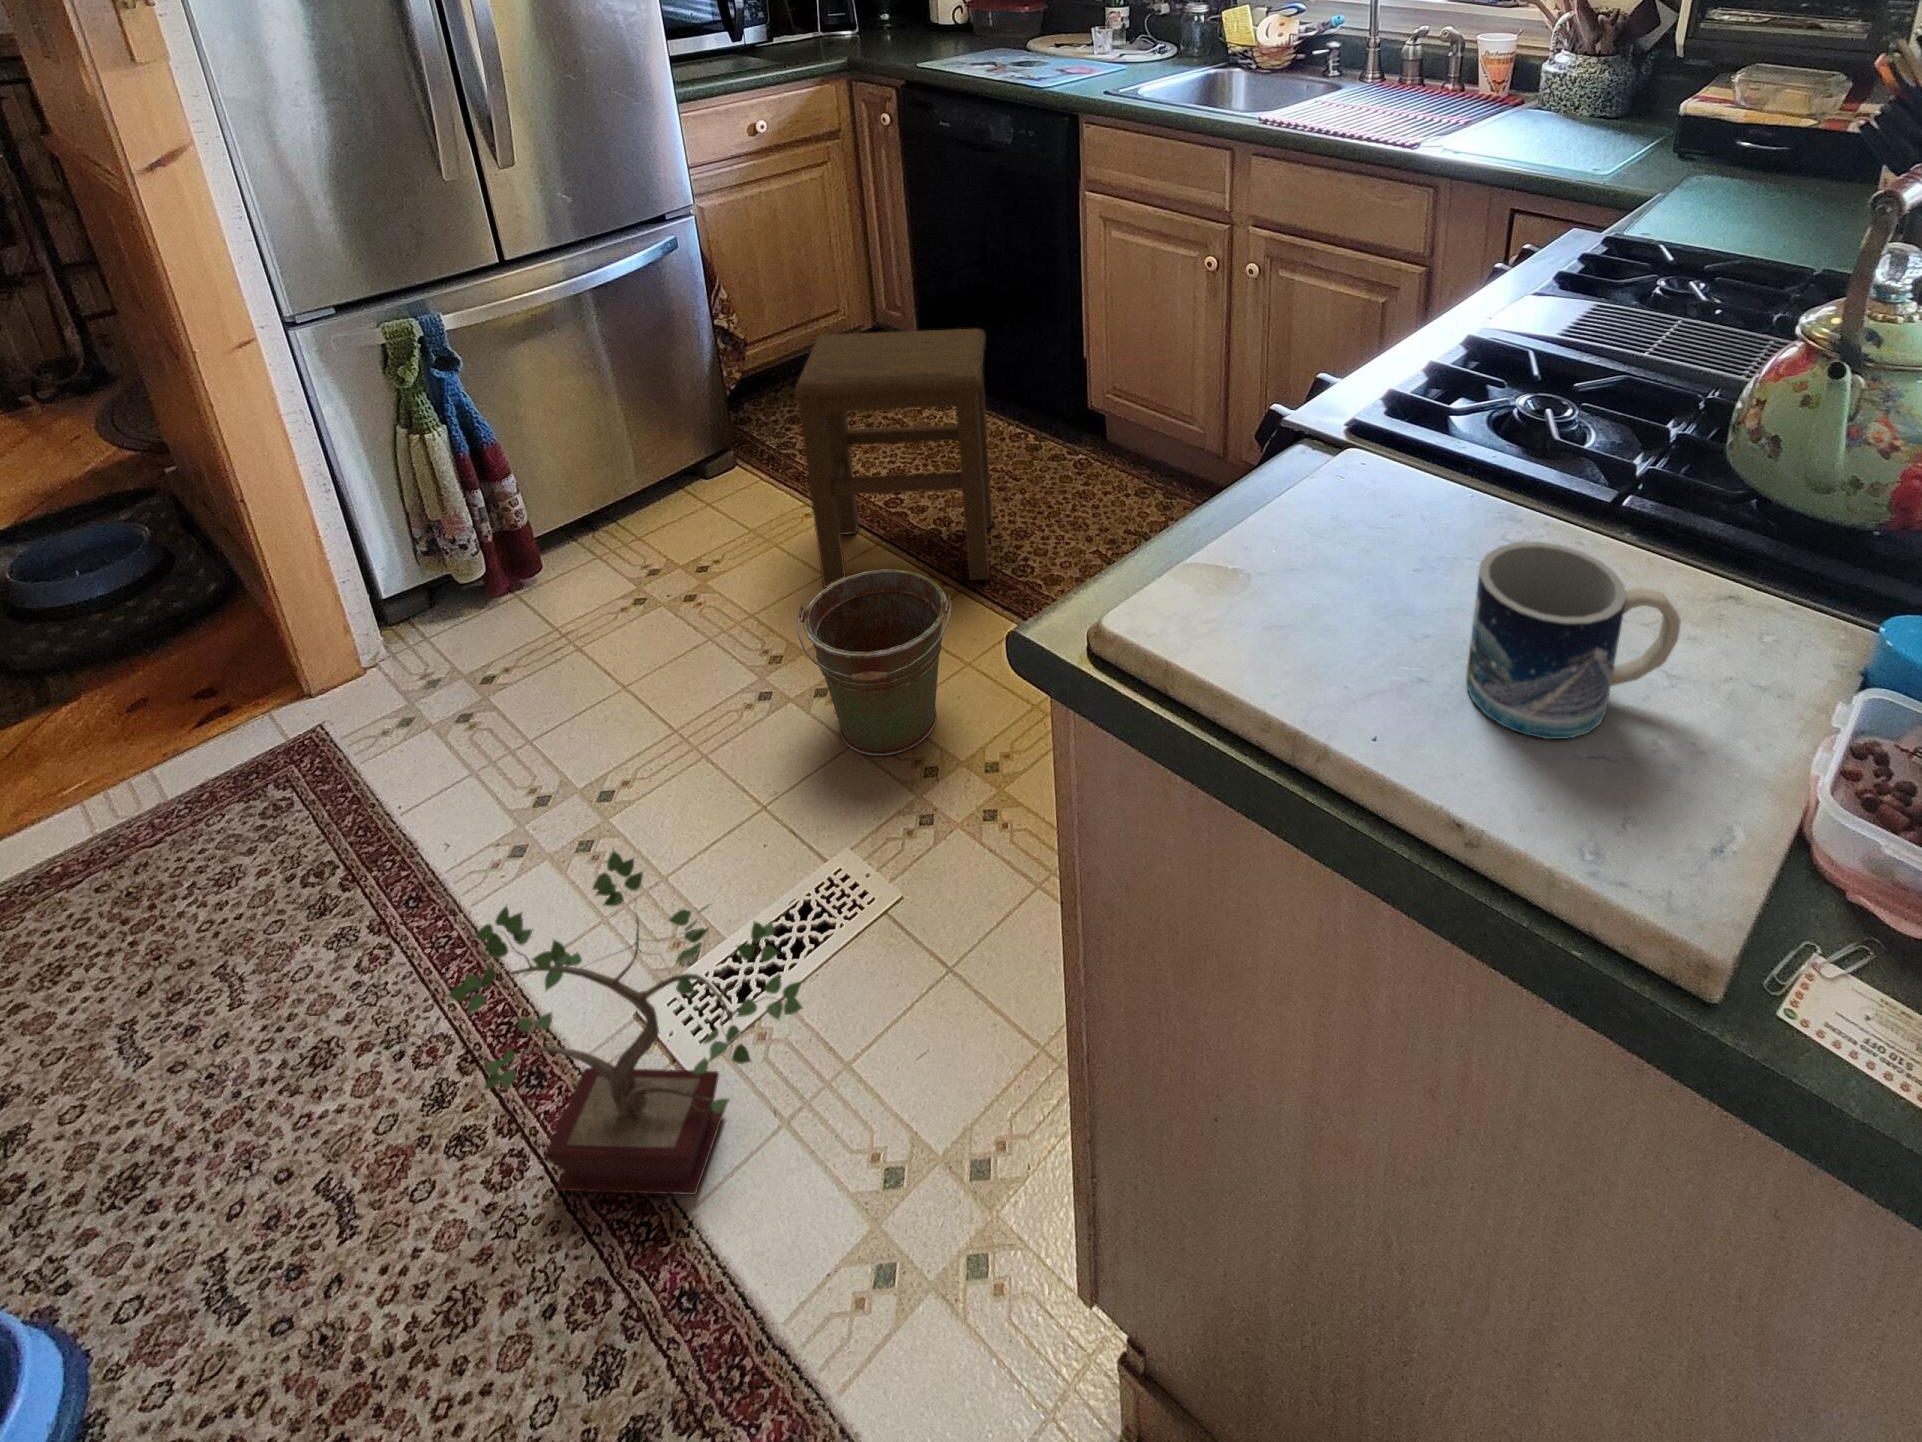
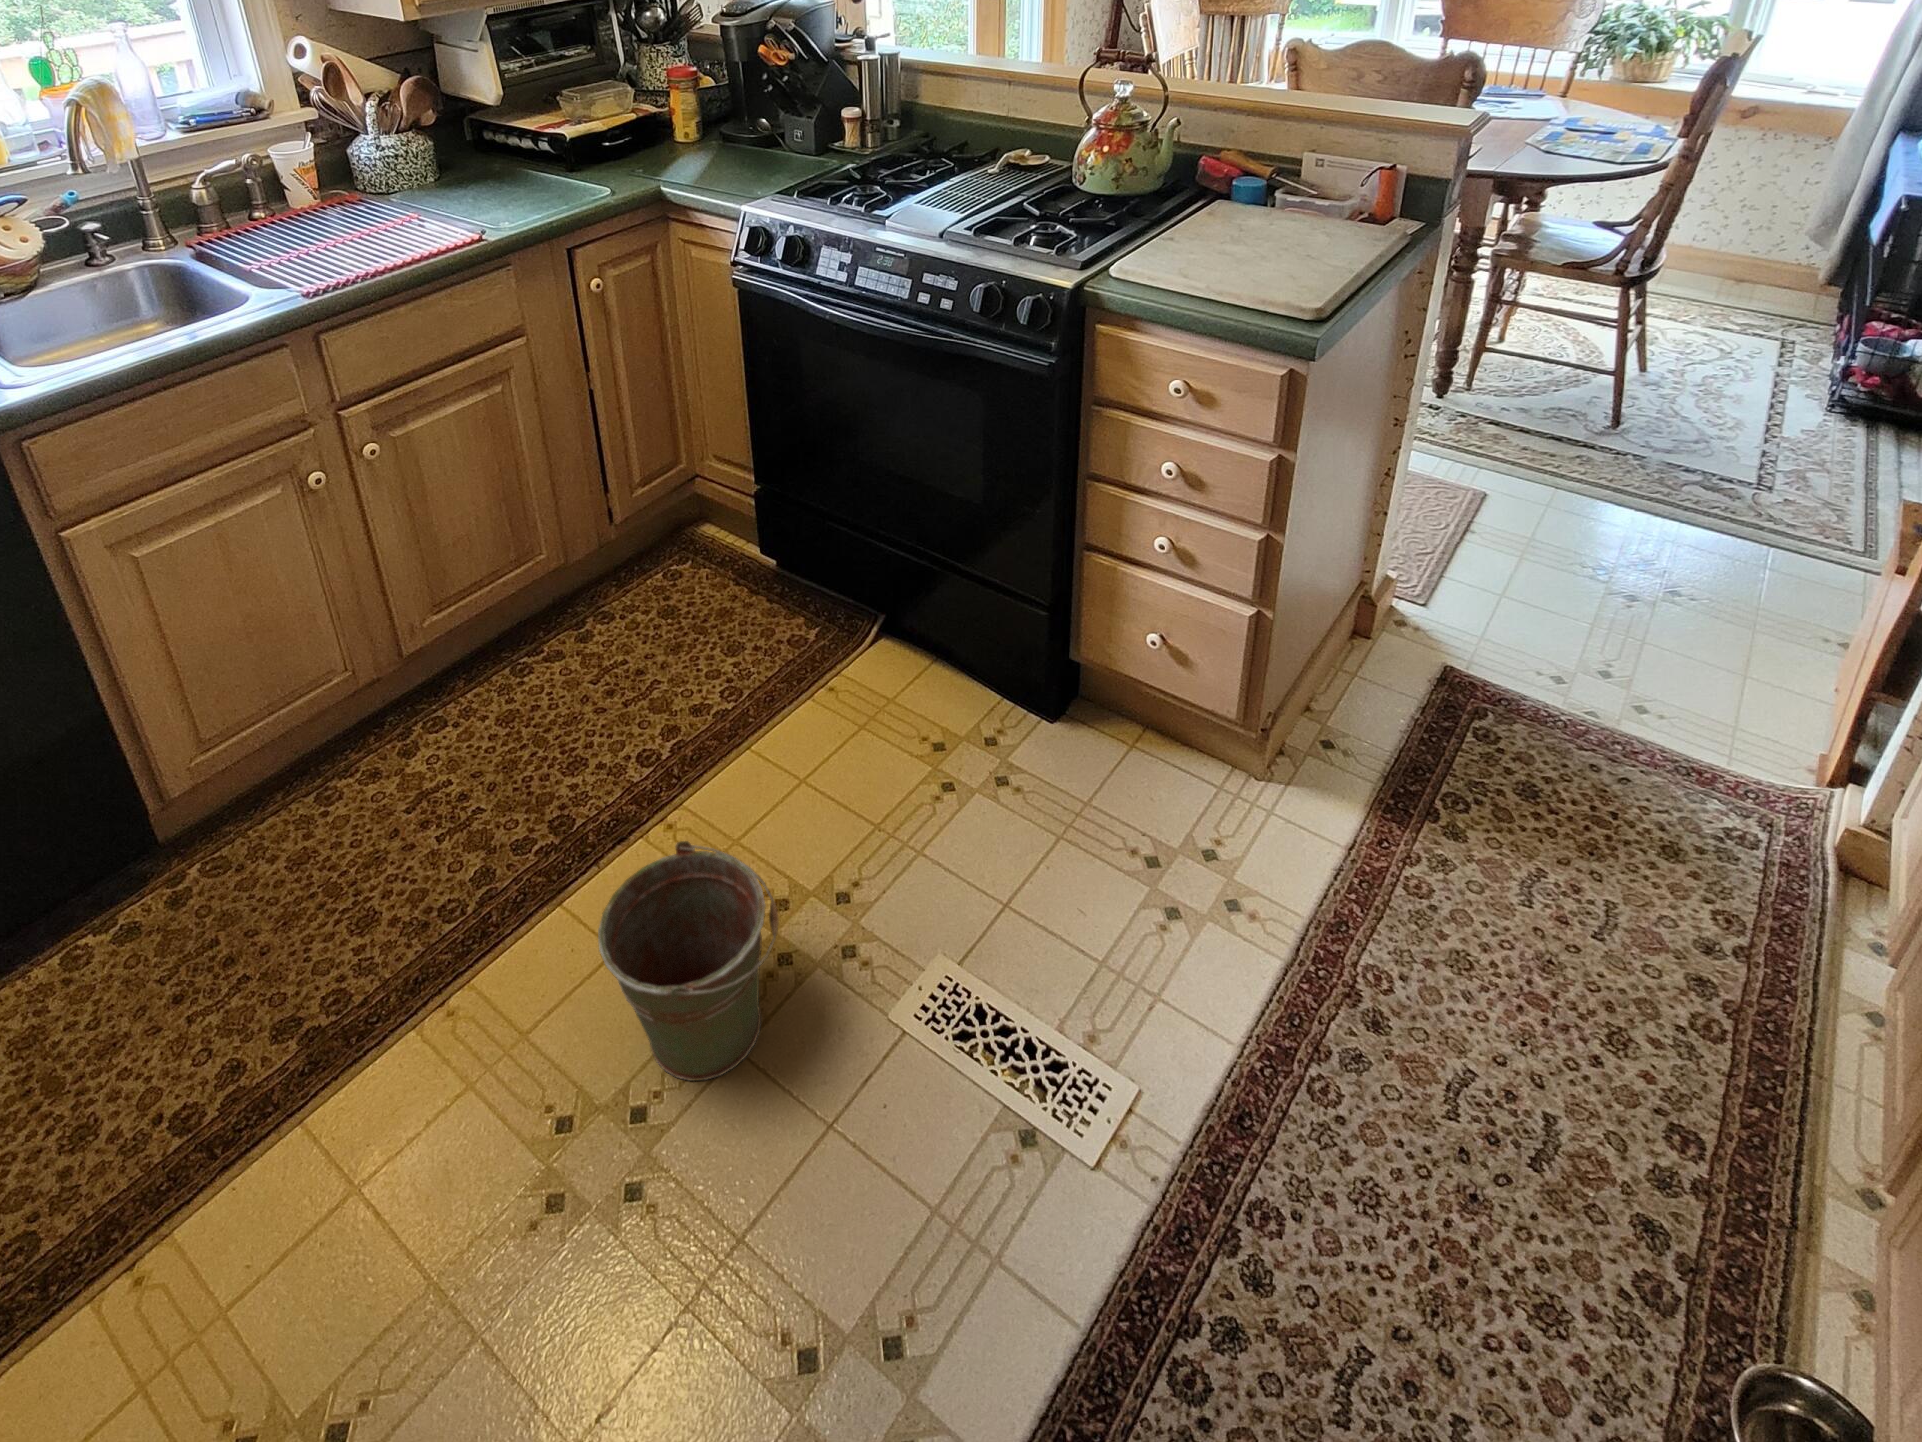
stool: present [794,329,993,588] -> none [94,747,461,1216]
mug: present [1466,542,1681,739] -> none [1251,179,1307,241]
potted plant: present [448,851,802,1195] -> none [1156,769,1288,1151]

